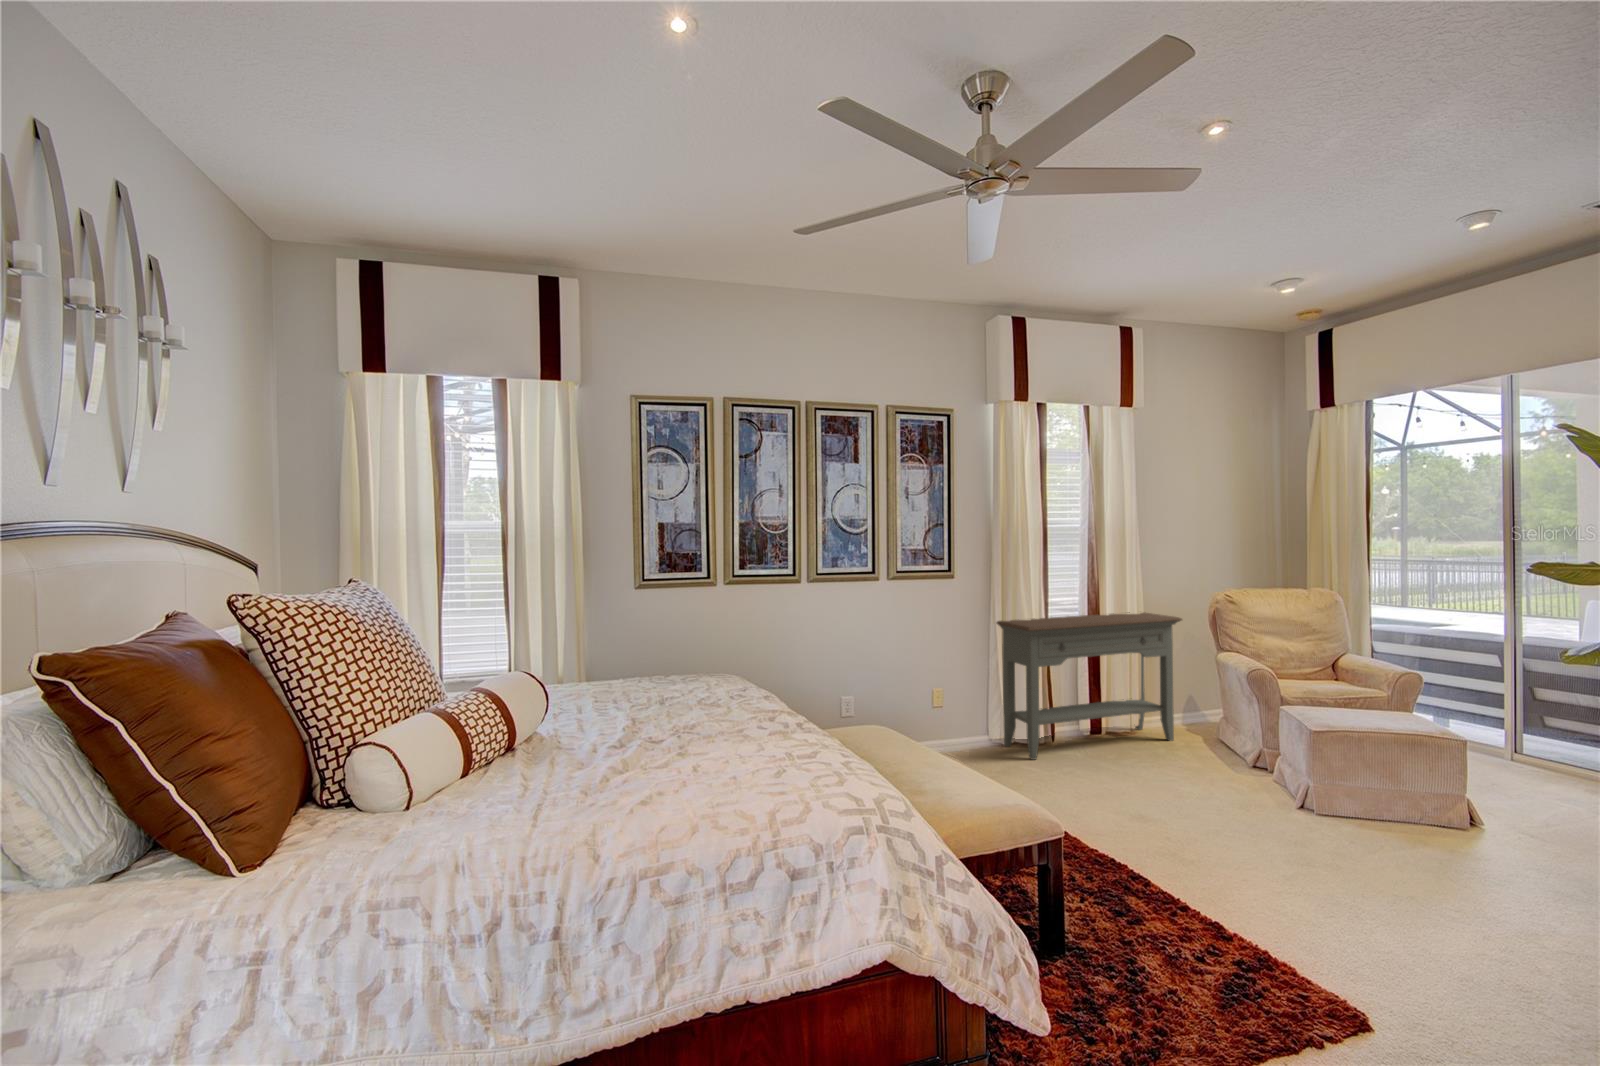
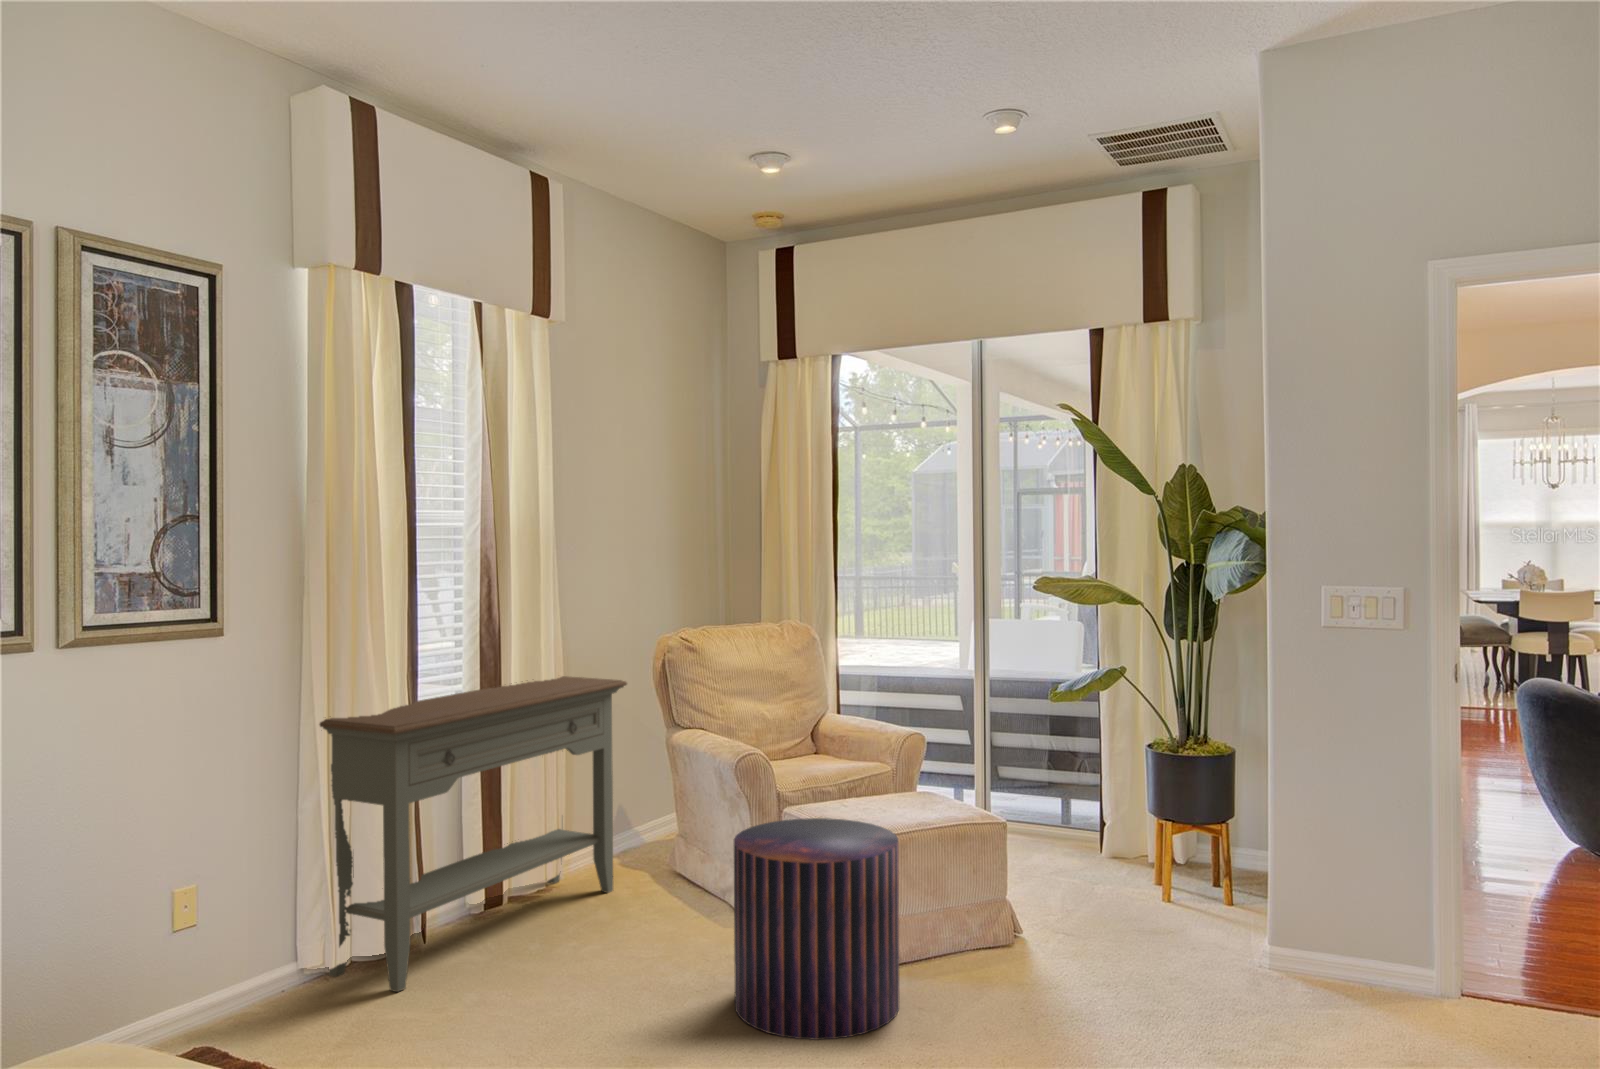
pouf: none [1216,709,1343,851] -> present [734,818,899,1040]

